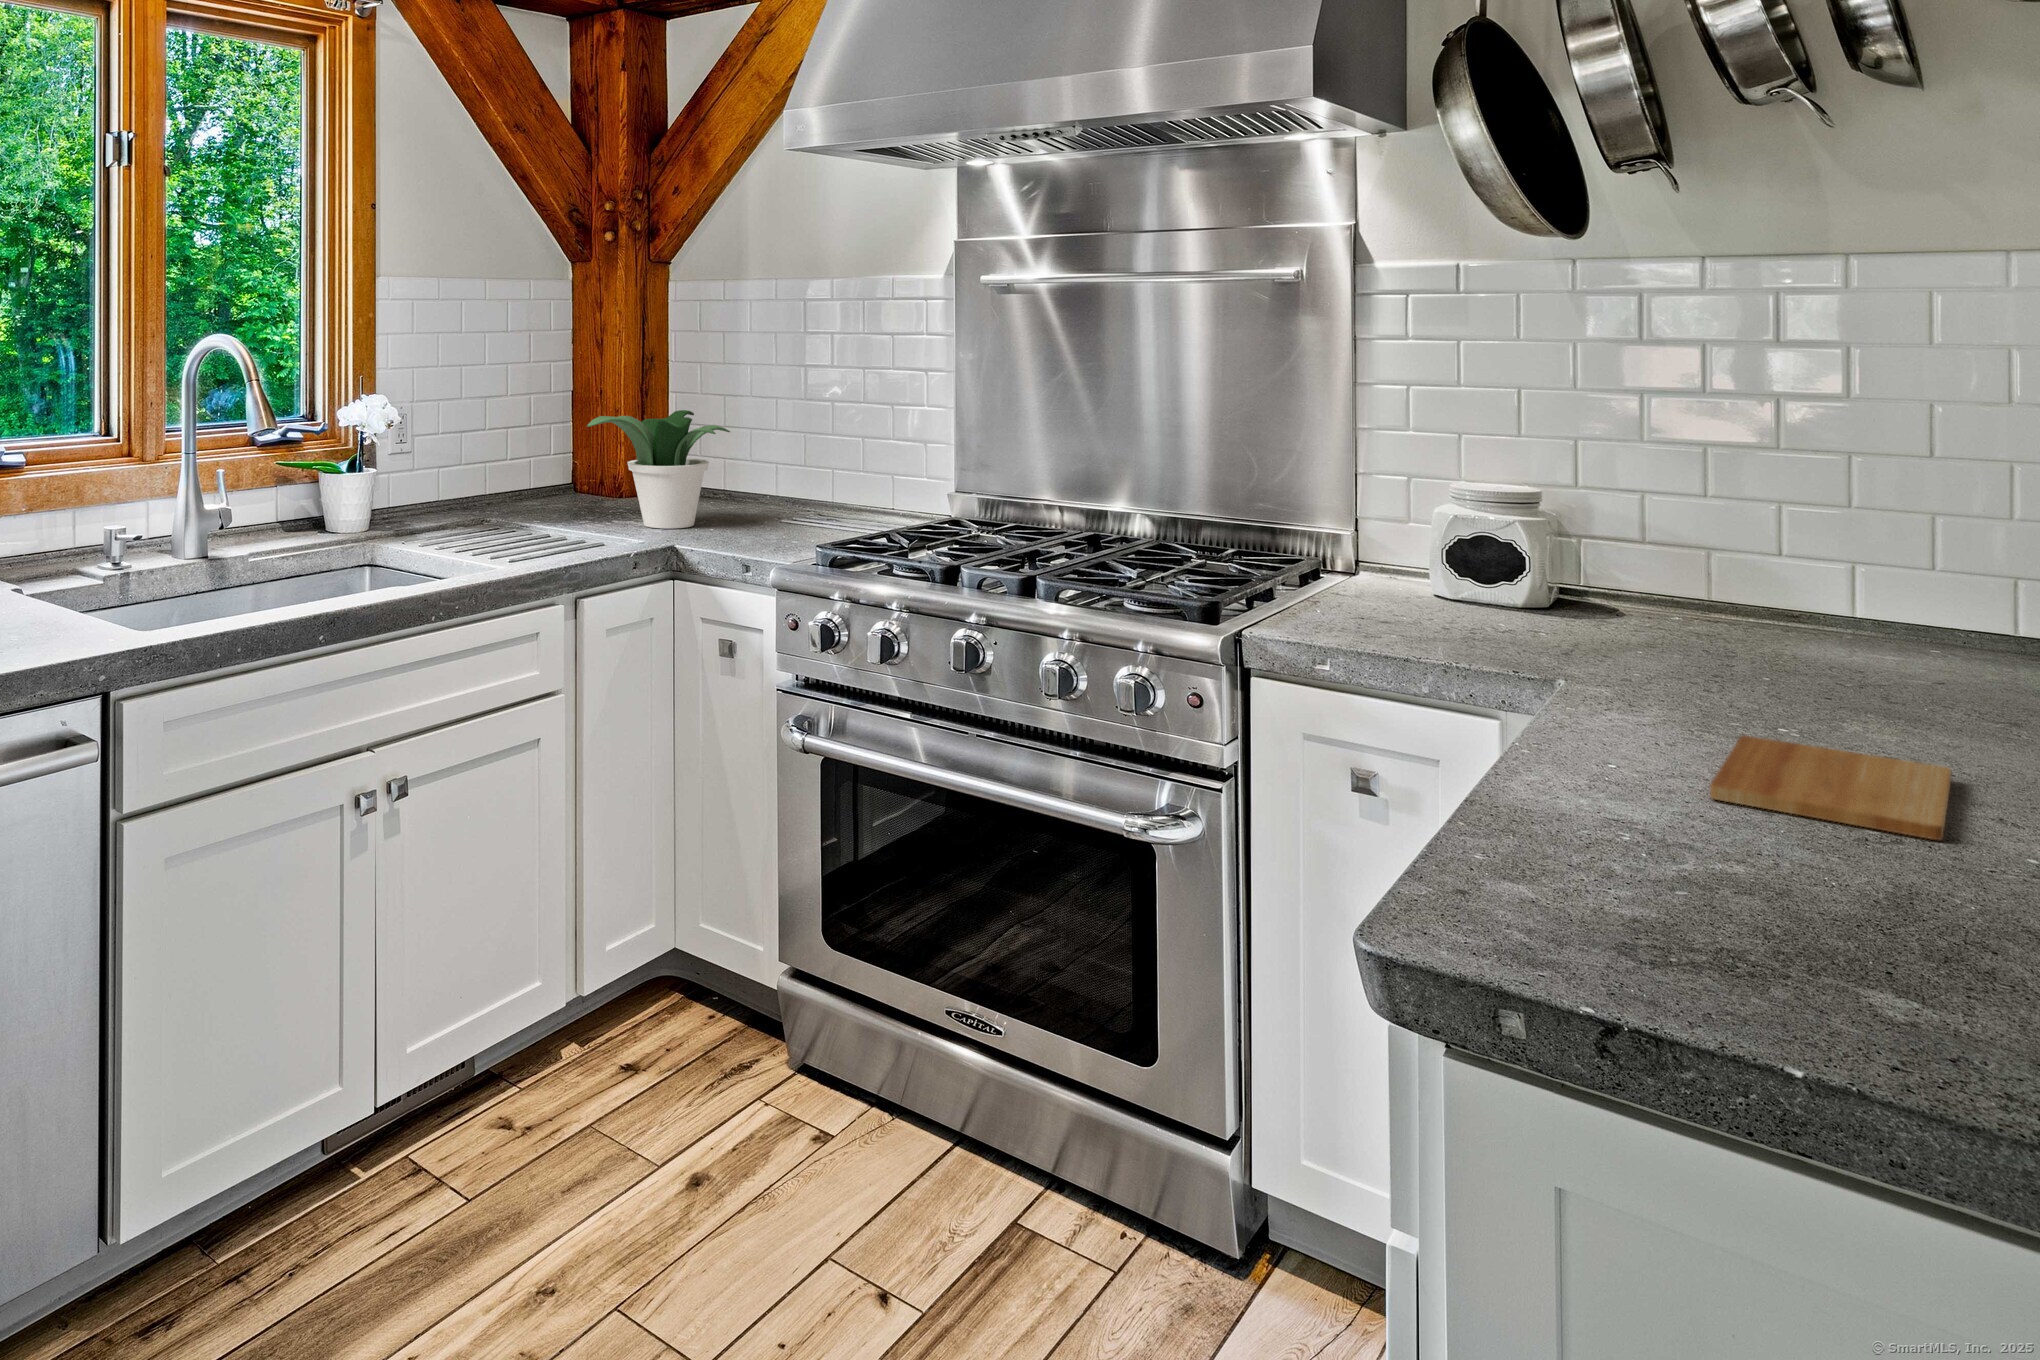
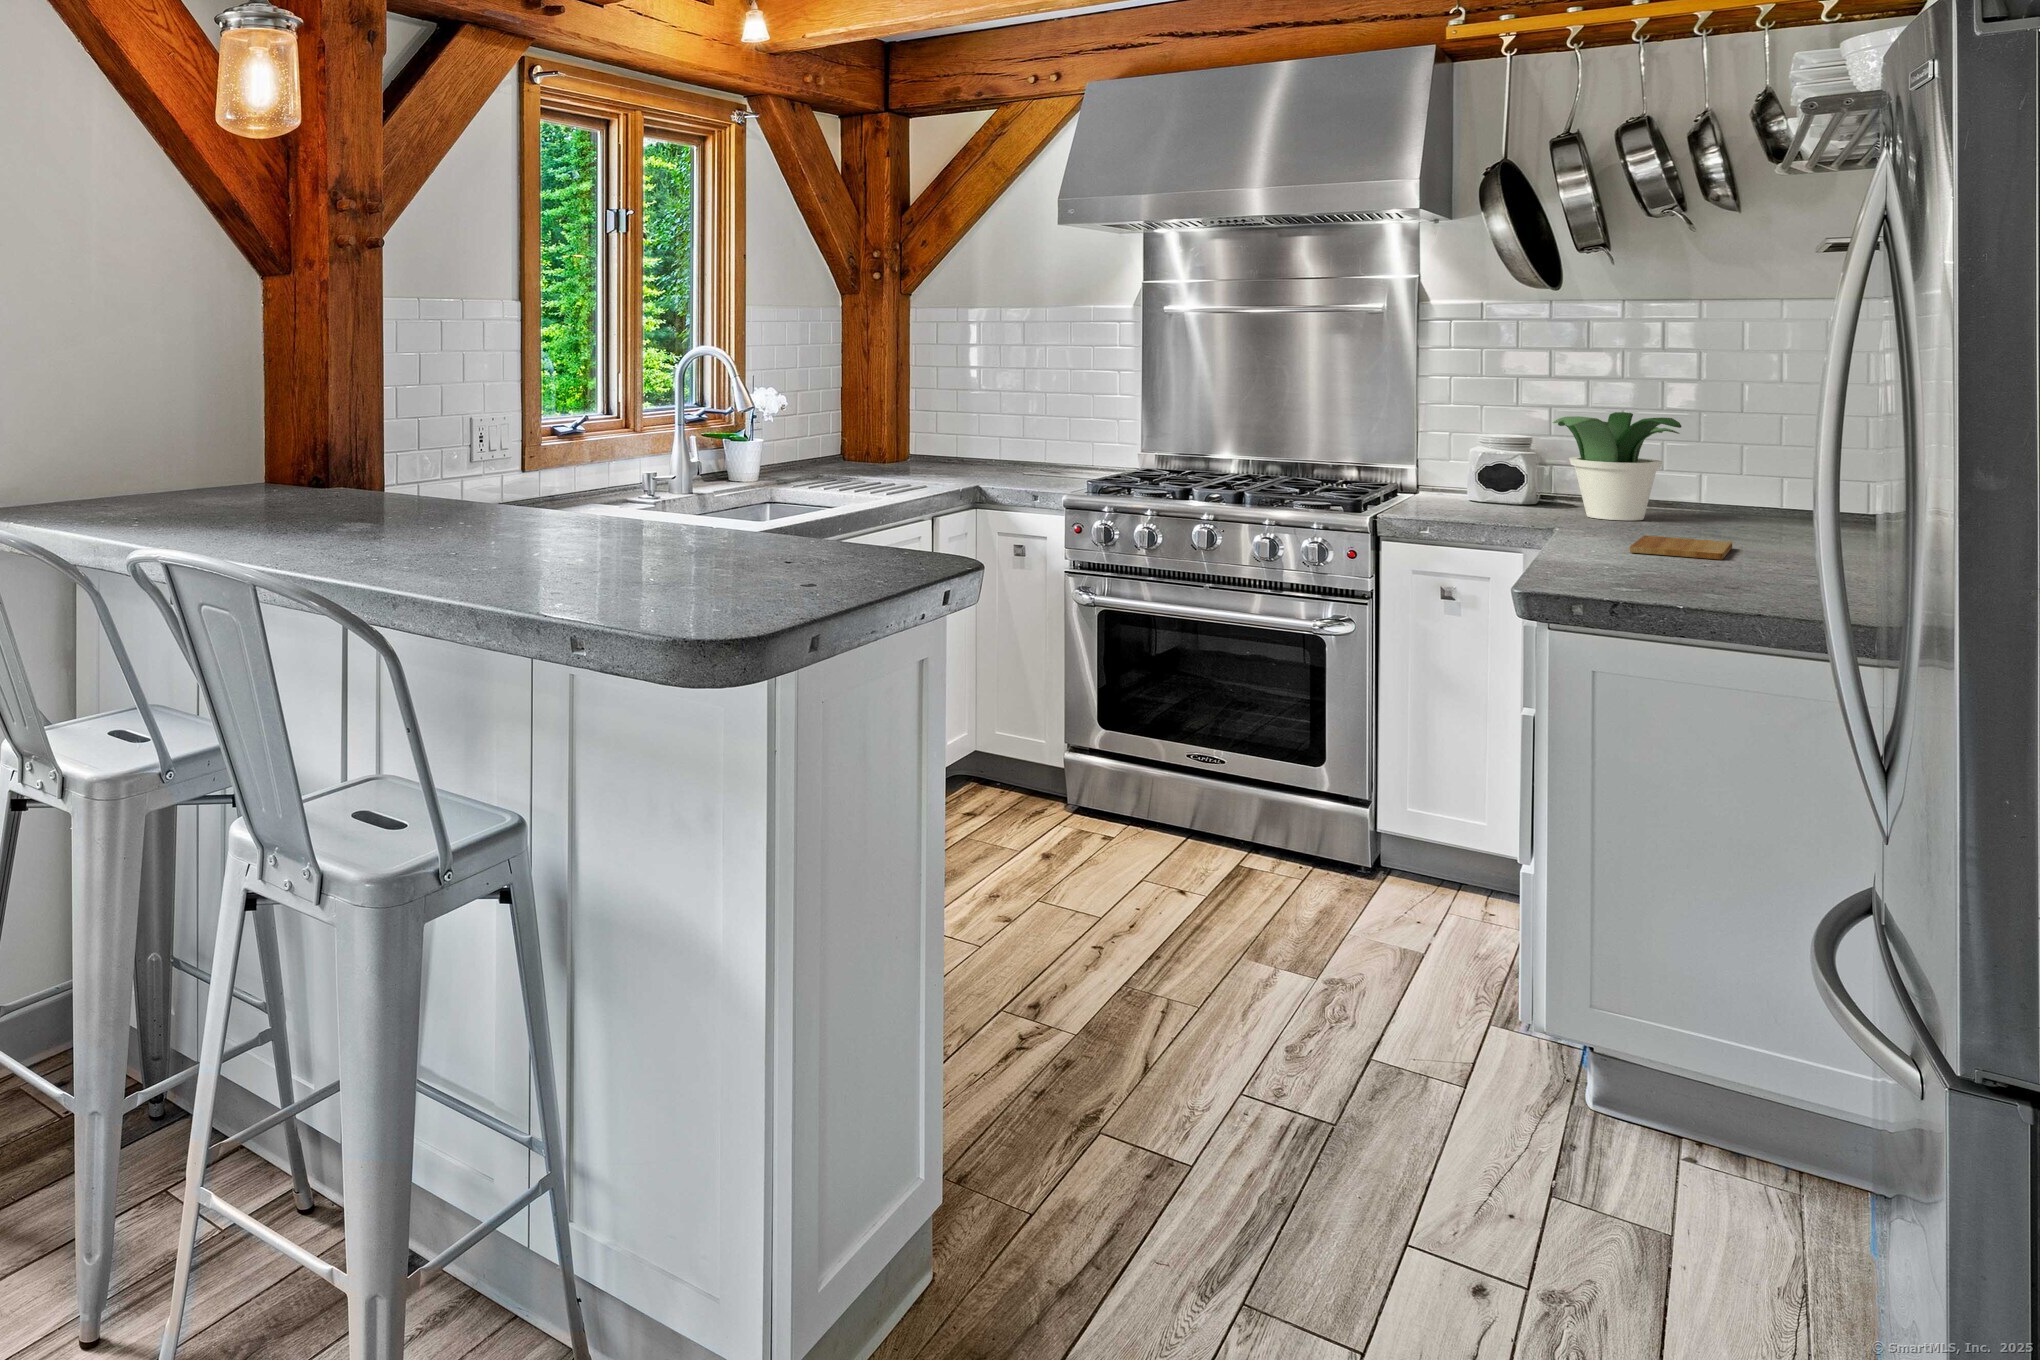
potted plant: present [587,410,730,529] -> present [1553,412,1682,520]

